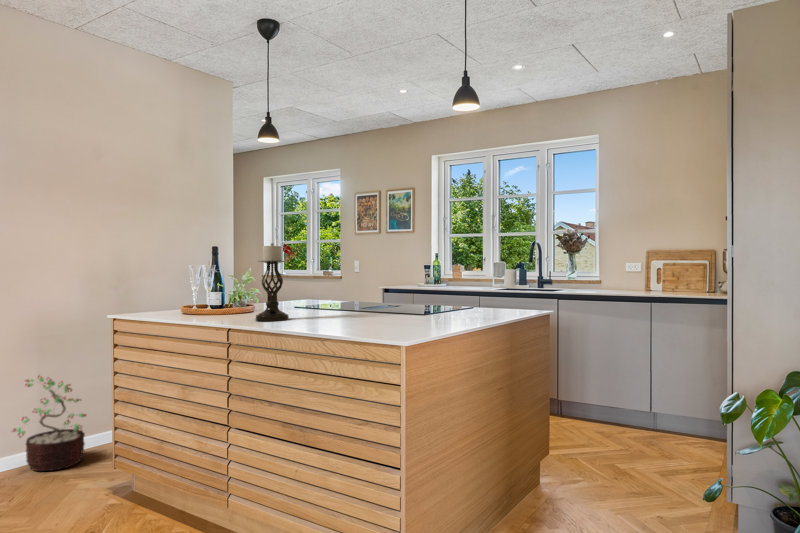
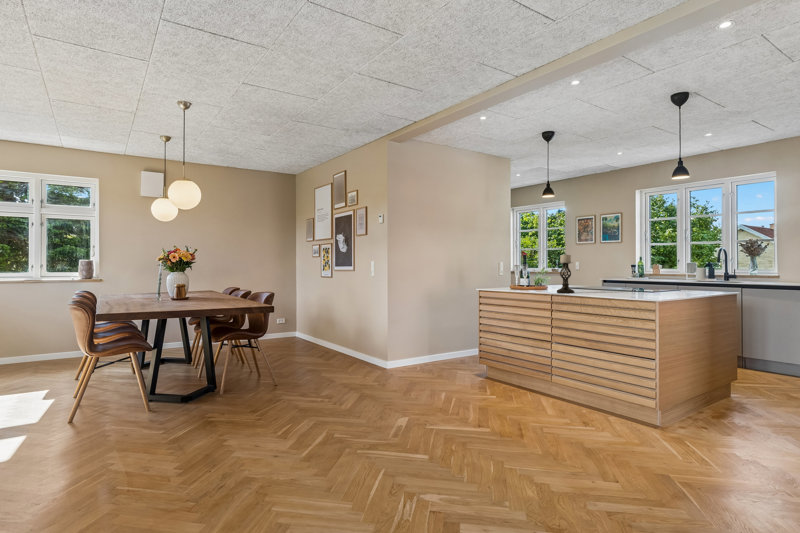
decorative plant: present [13,376,86,471] -> none [420,319,452,366]

